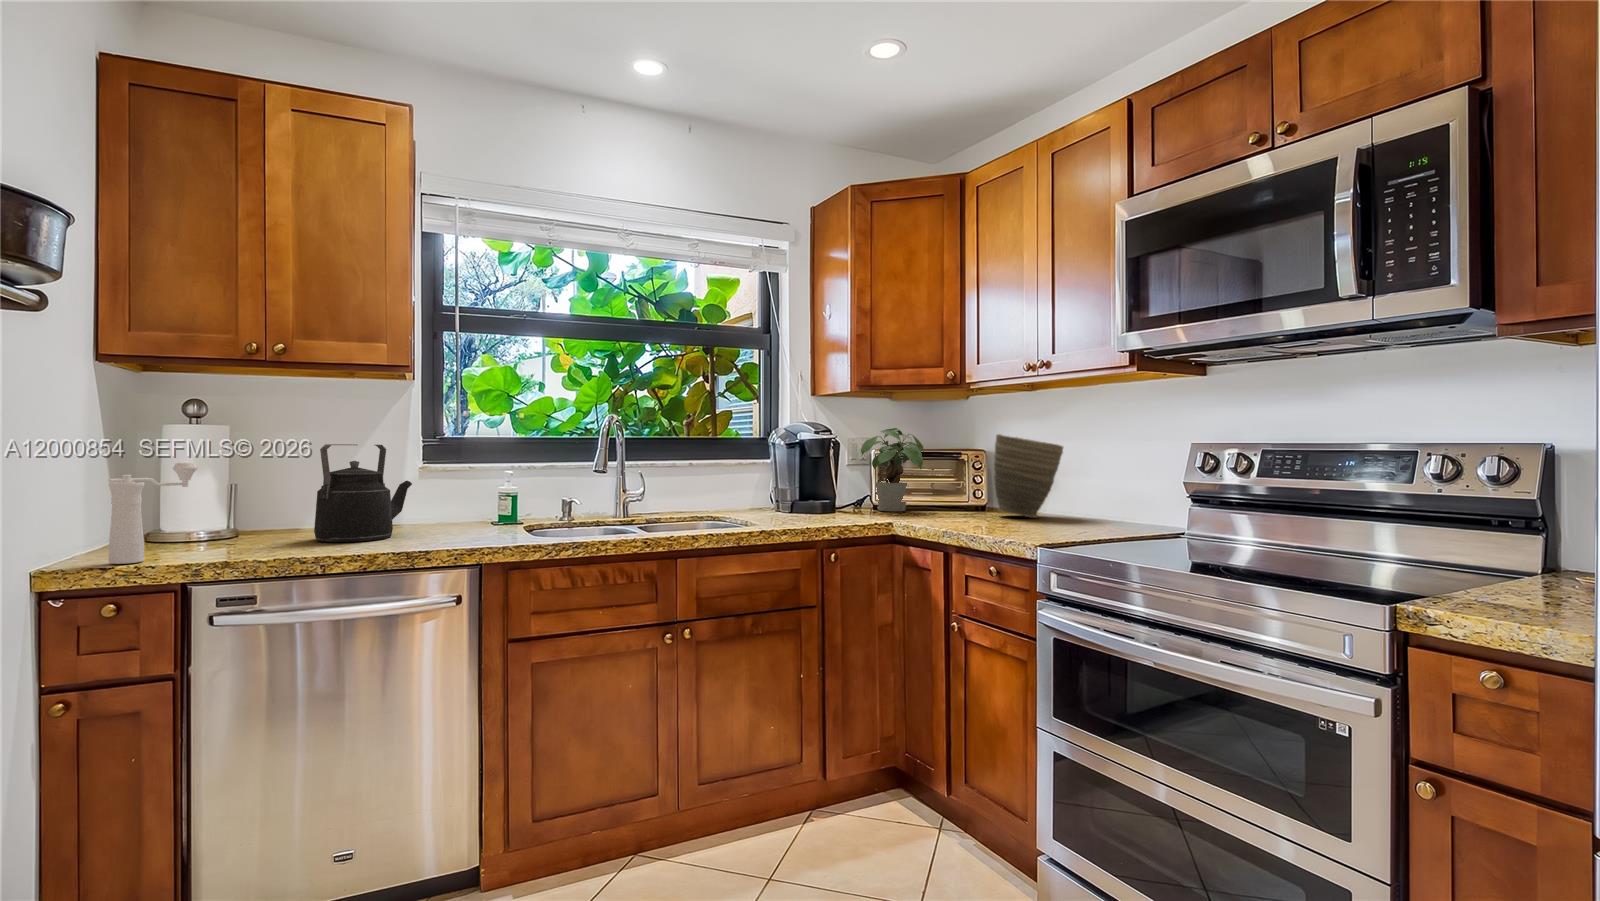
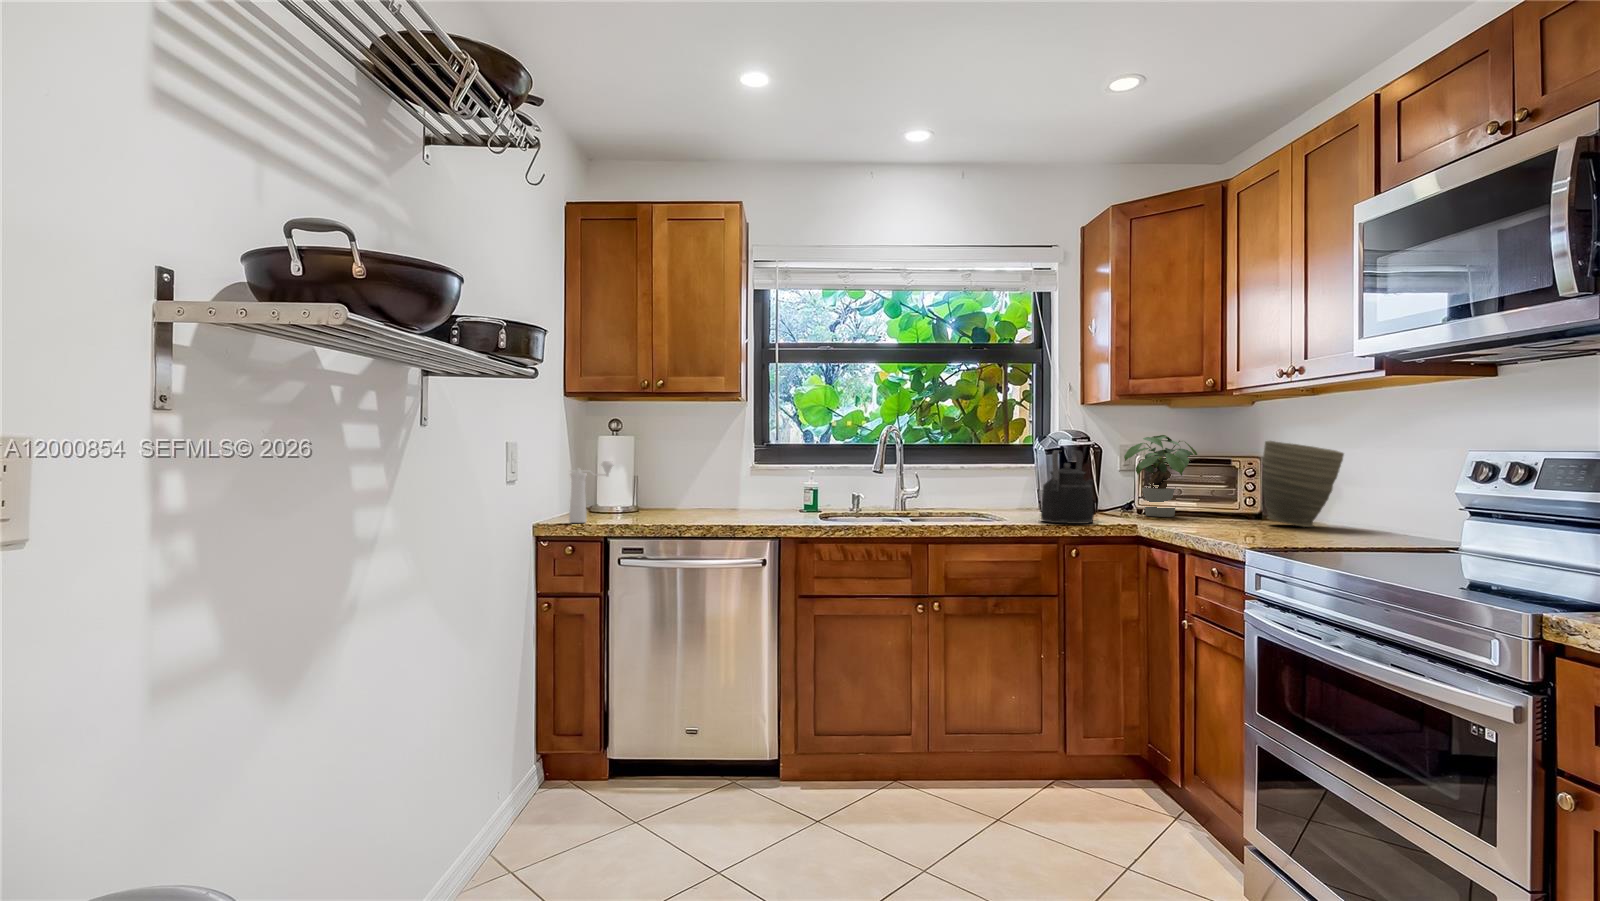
kettle: present [314,444,412,542] -> present [1041,450,1094,524]

